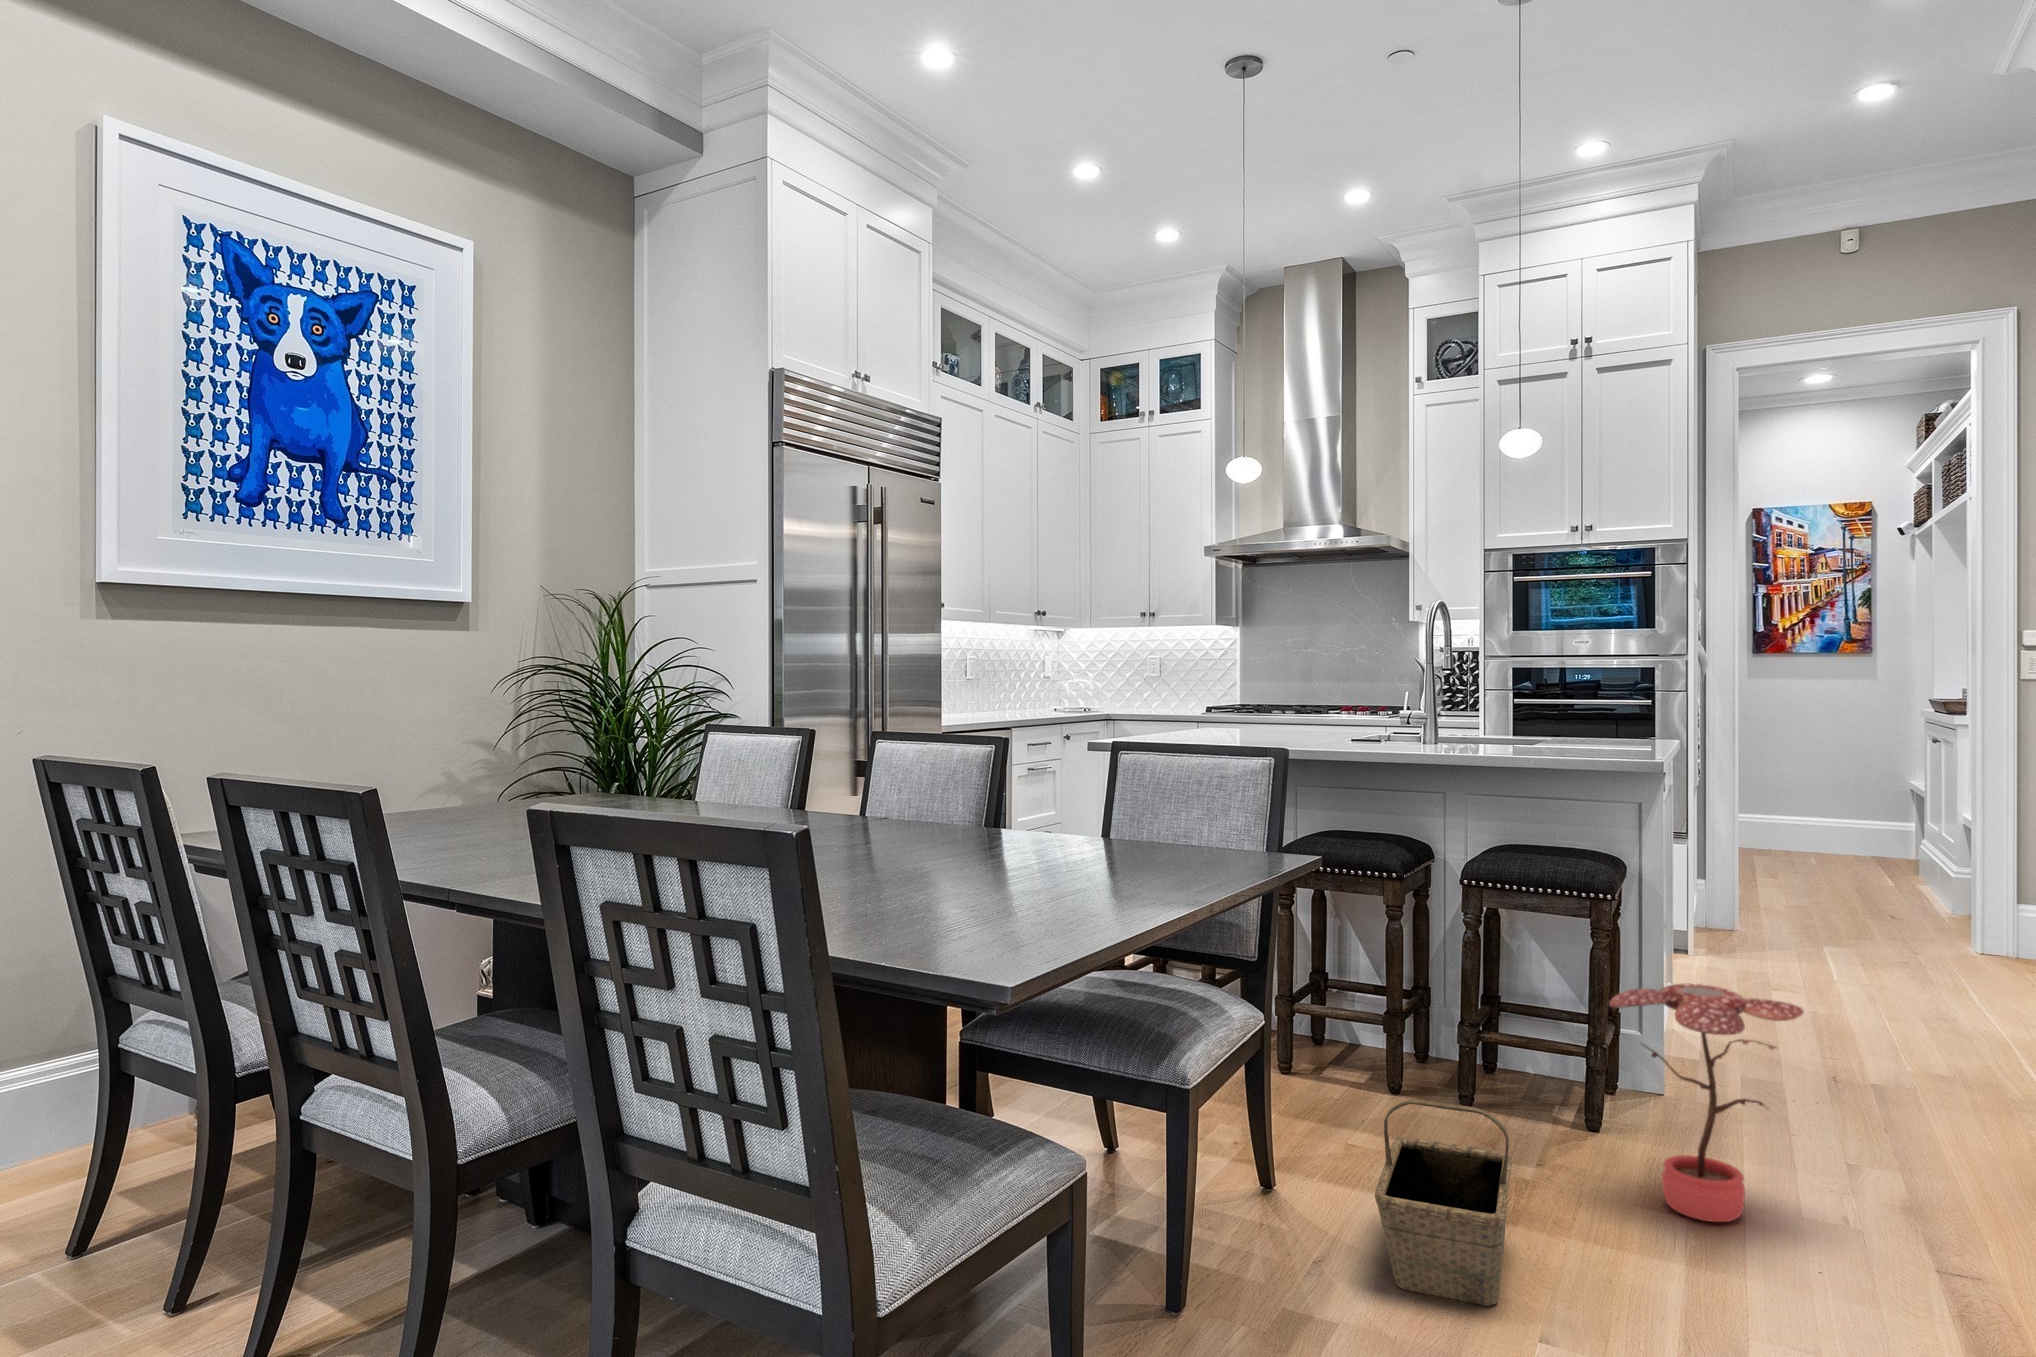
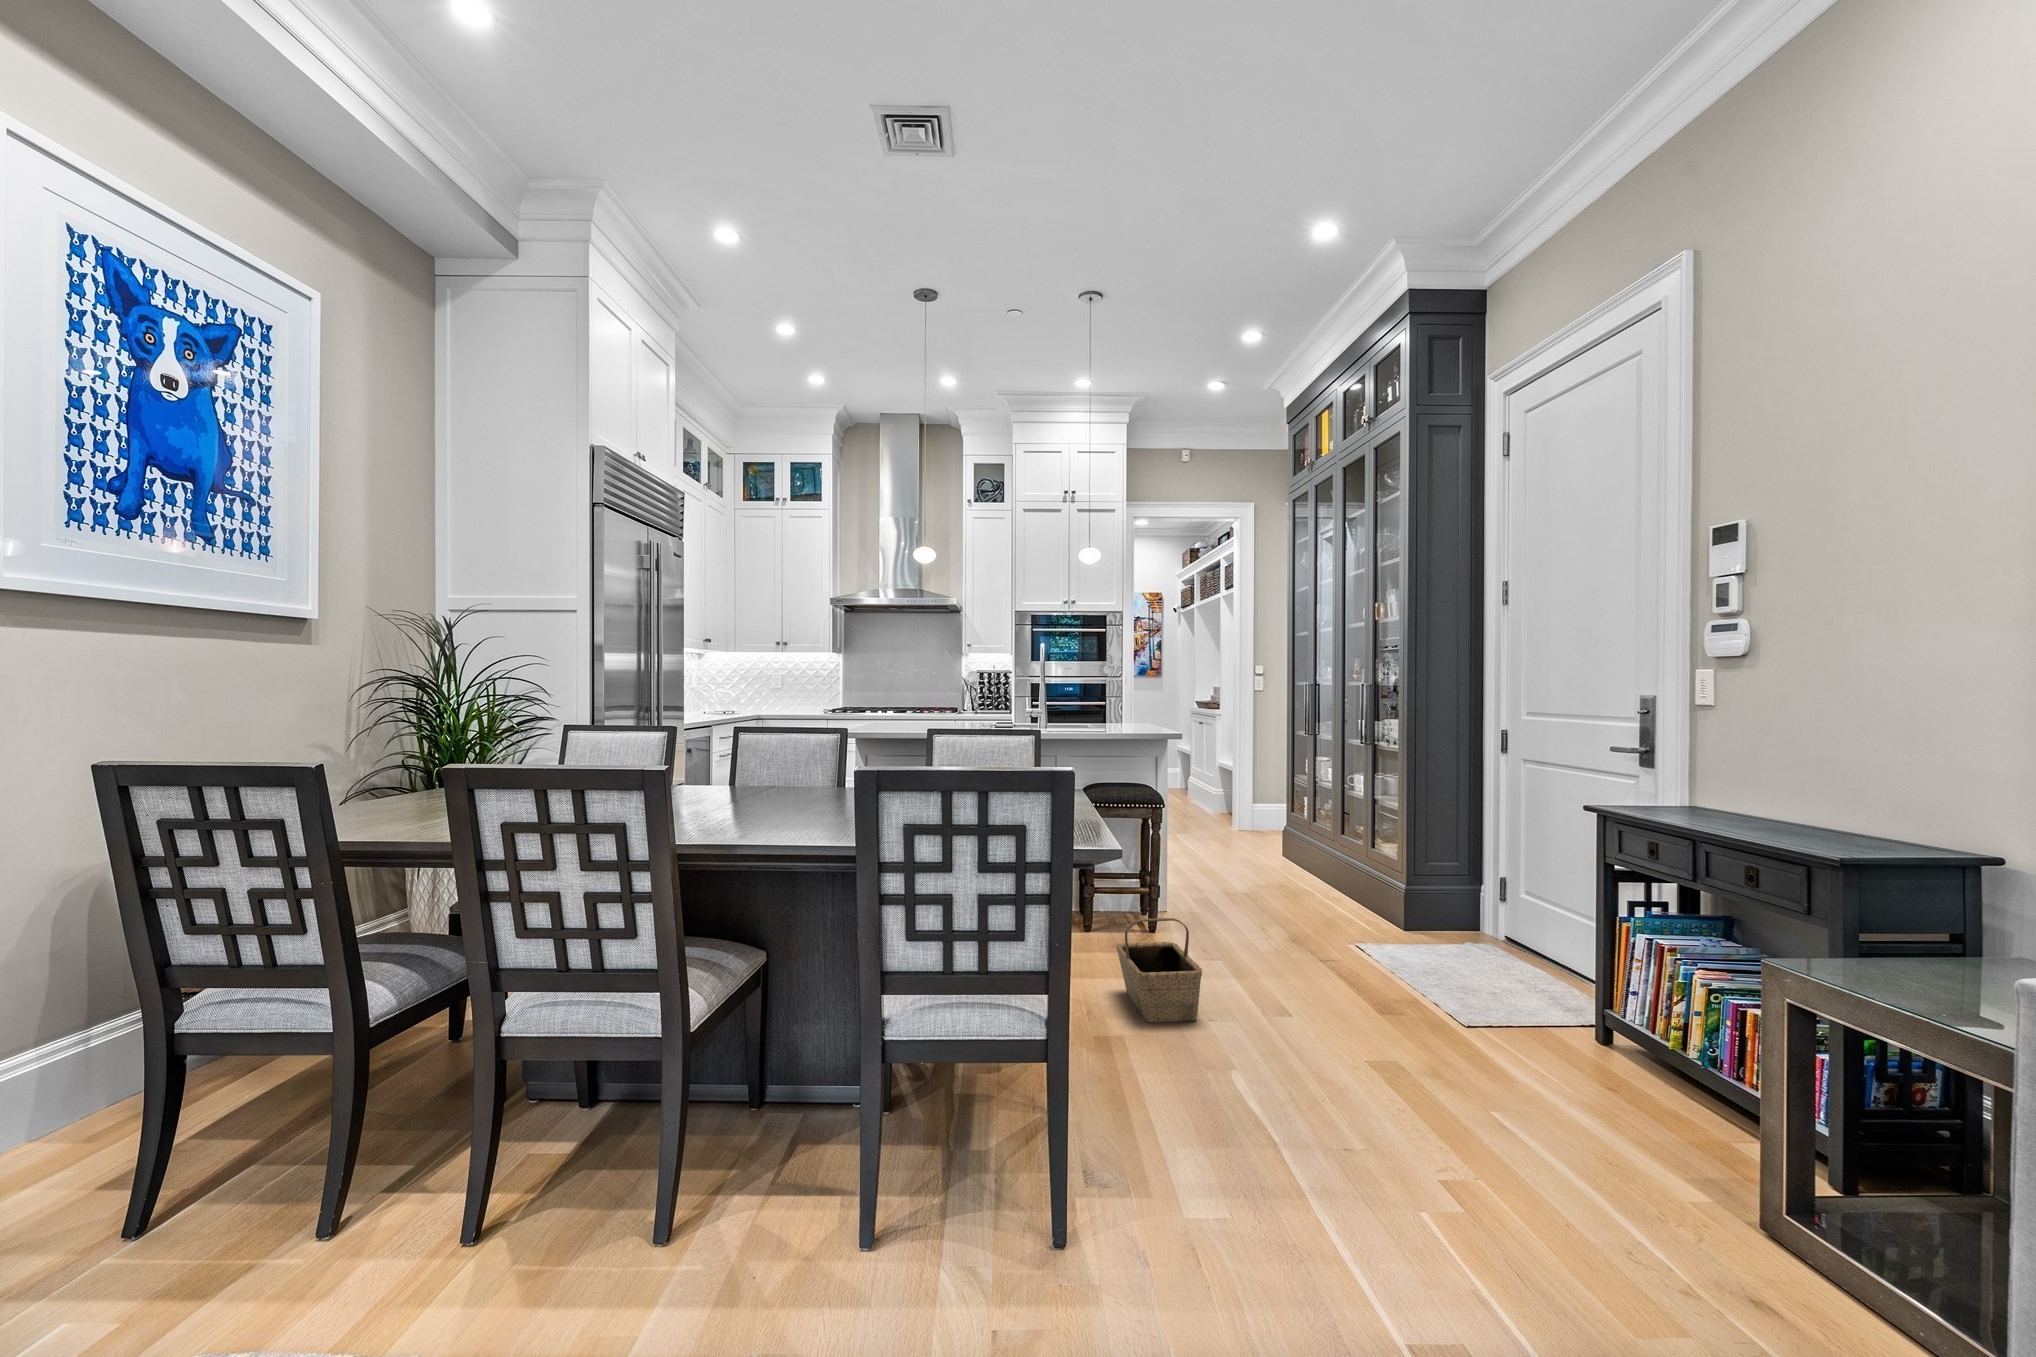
potted plant: present [1609,984,1803,1222] -> none [1195,843,1280,962]

